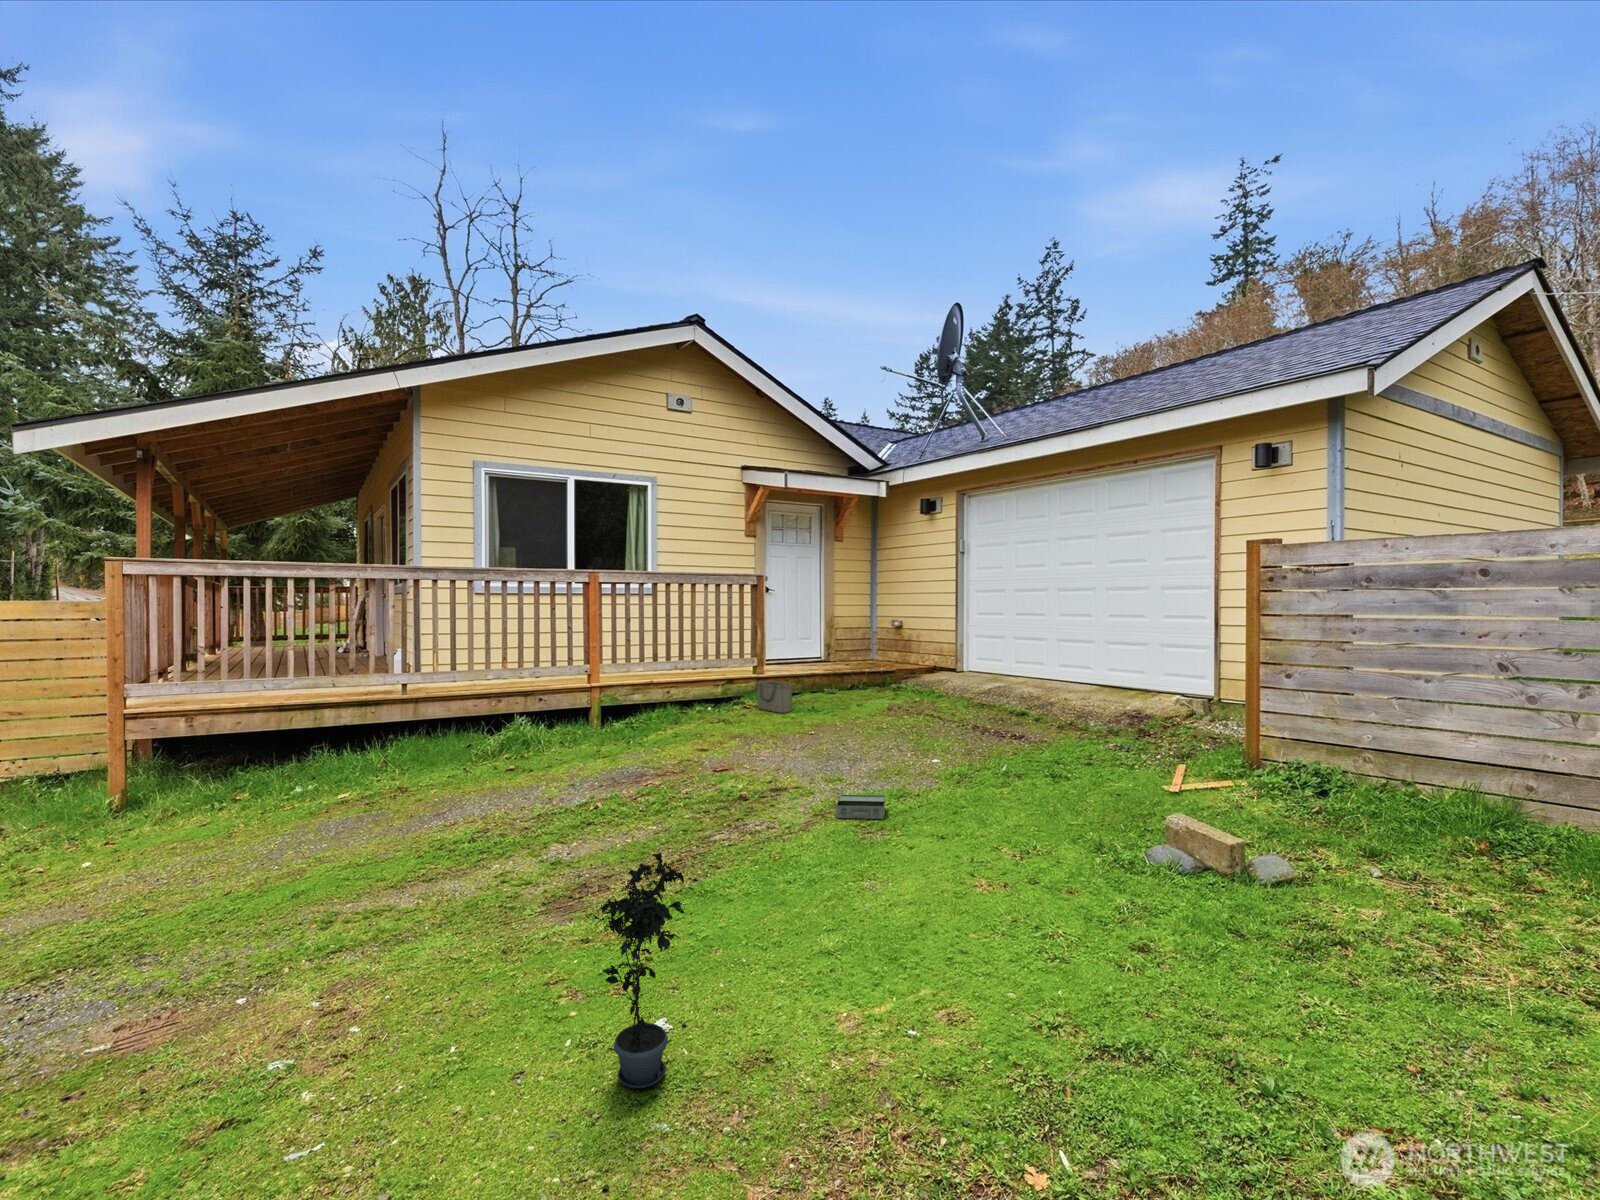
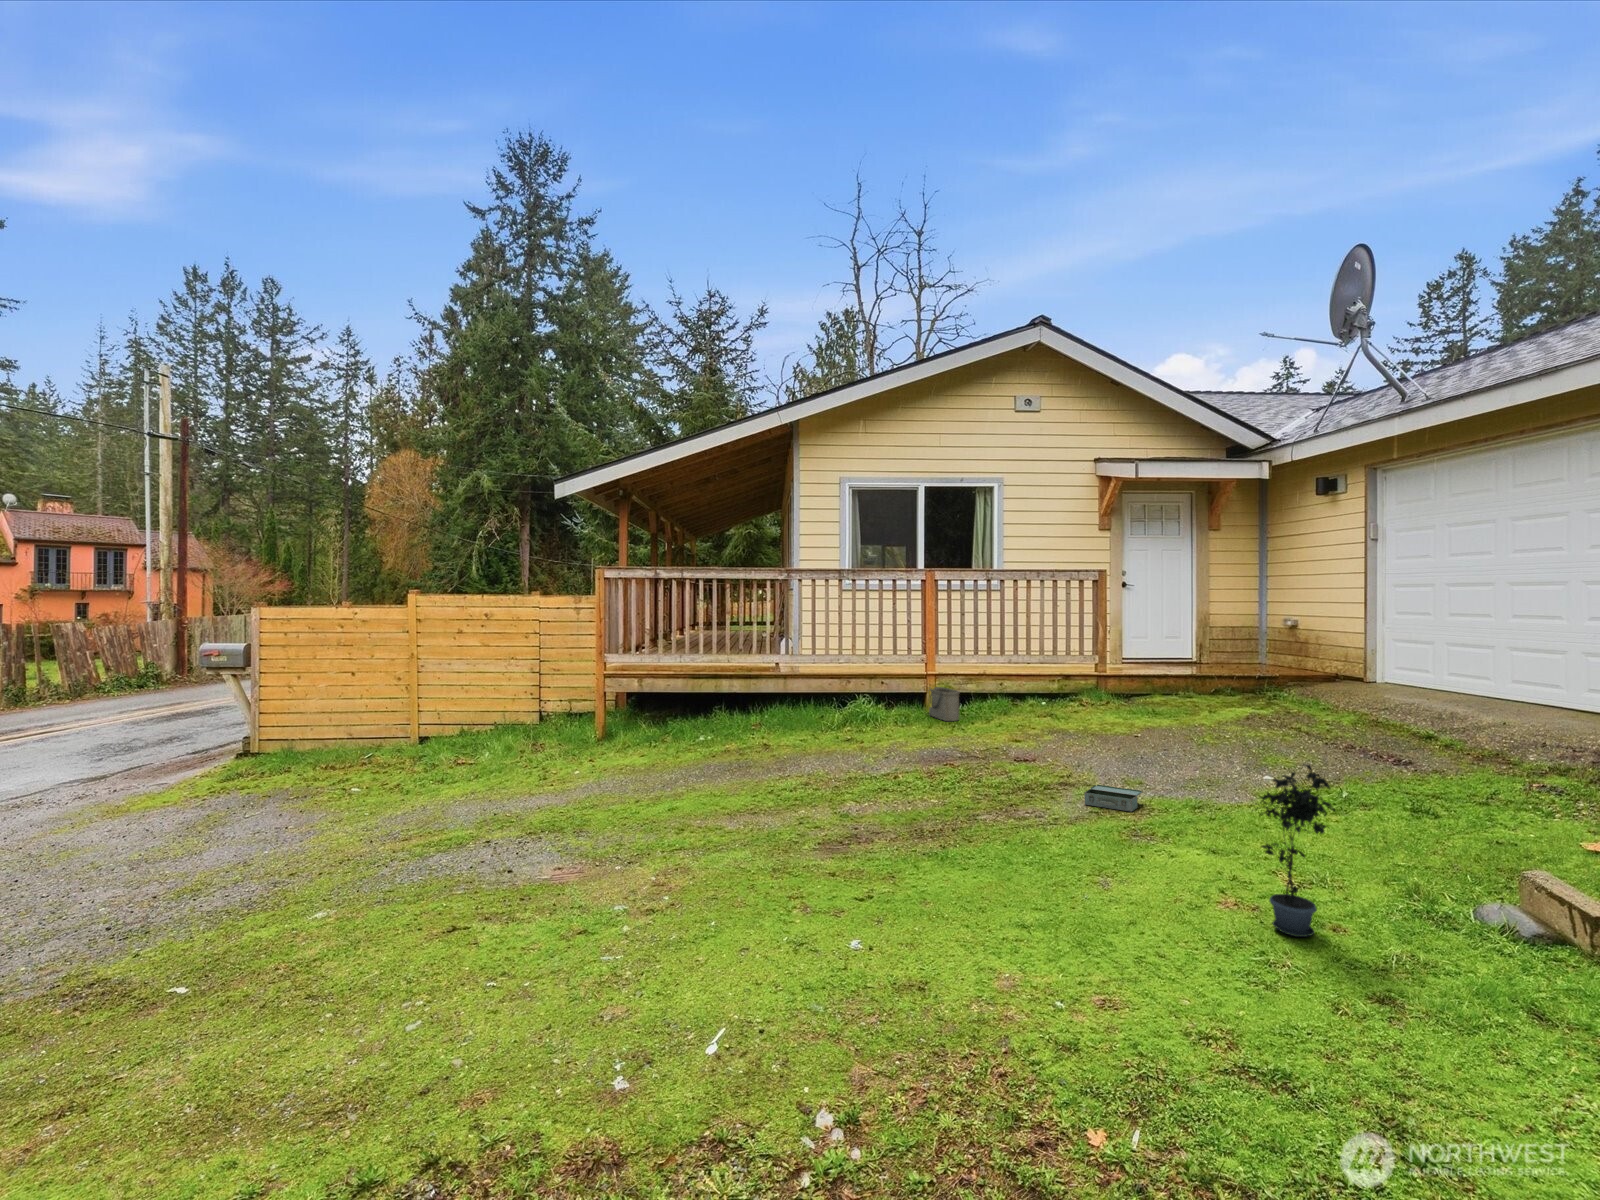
basket: present [757,681,792,713] -> present [928,687,960,721]
potted plant: present [589,853,687,1089] -> present [1256,764,1335,937]

